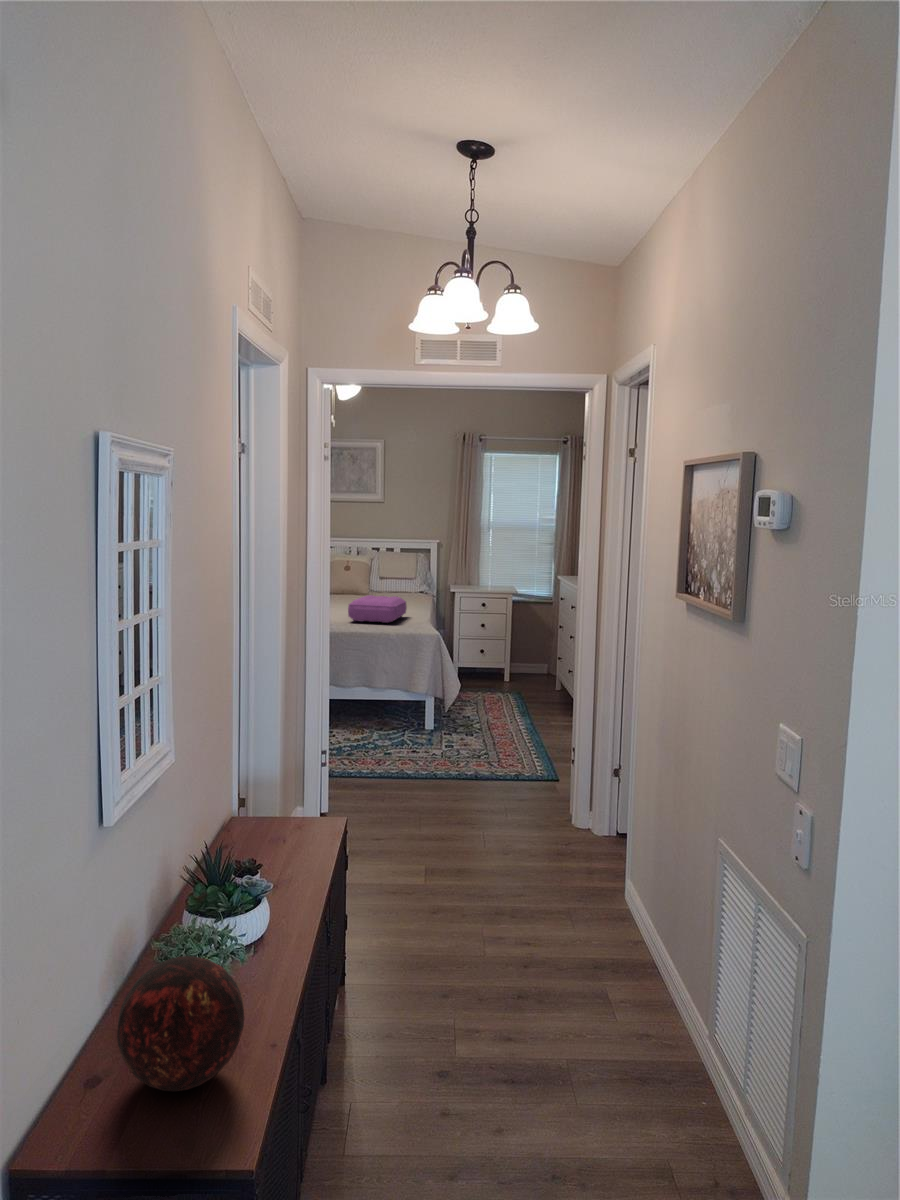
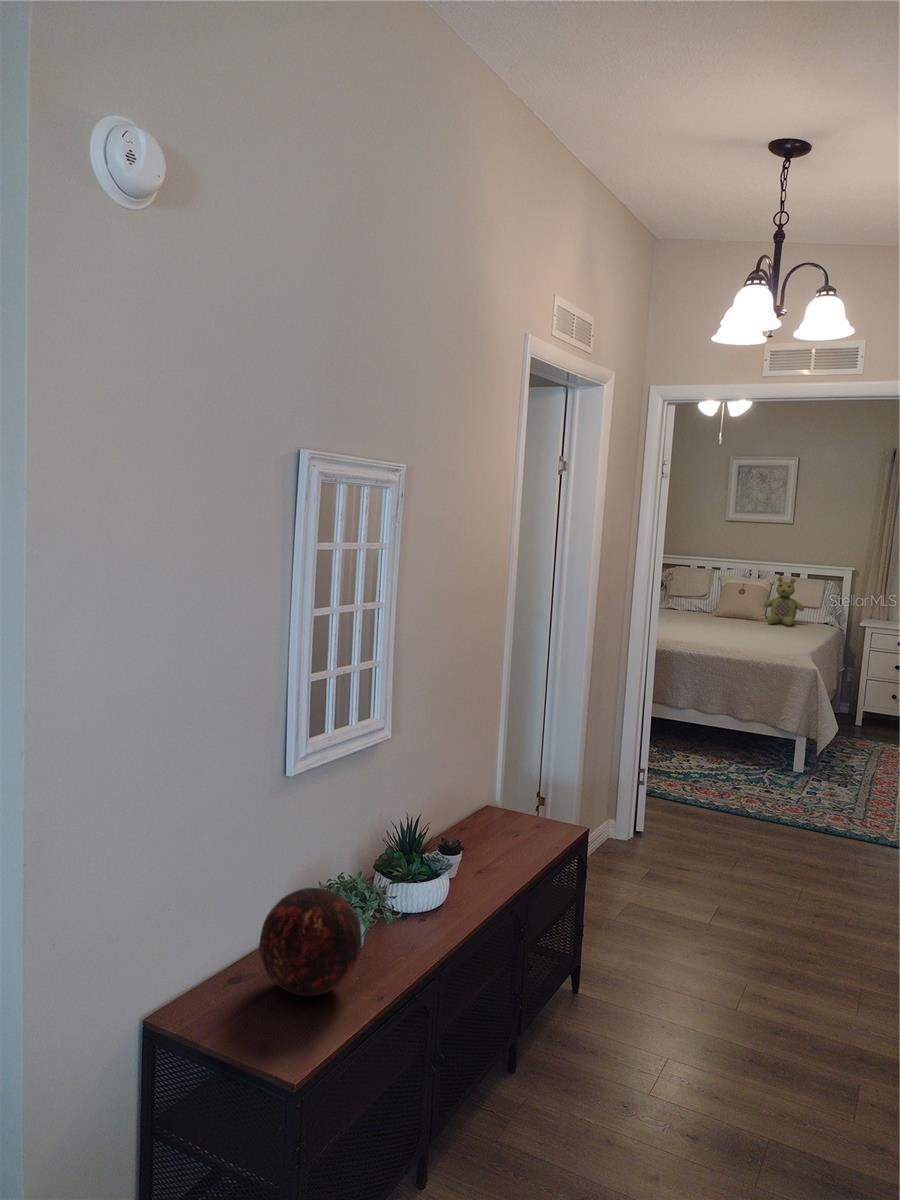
stuffed bear: none [369,552,404,597] -> present [764,577,804,626]
pillow: present [348,595,407,623] -> none [718,621,788,651]

